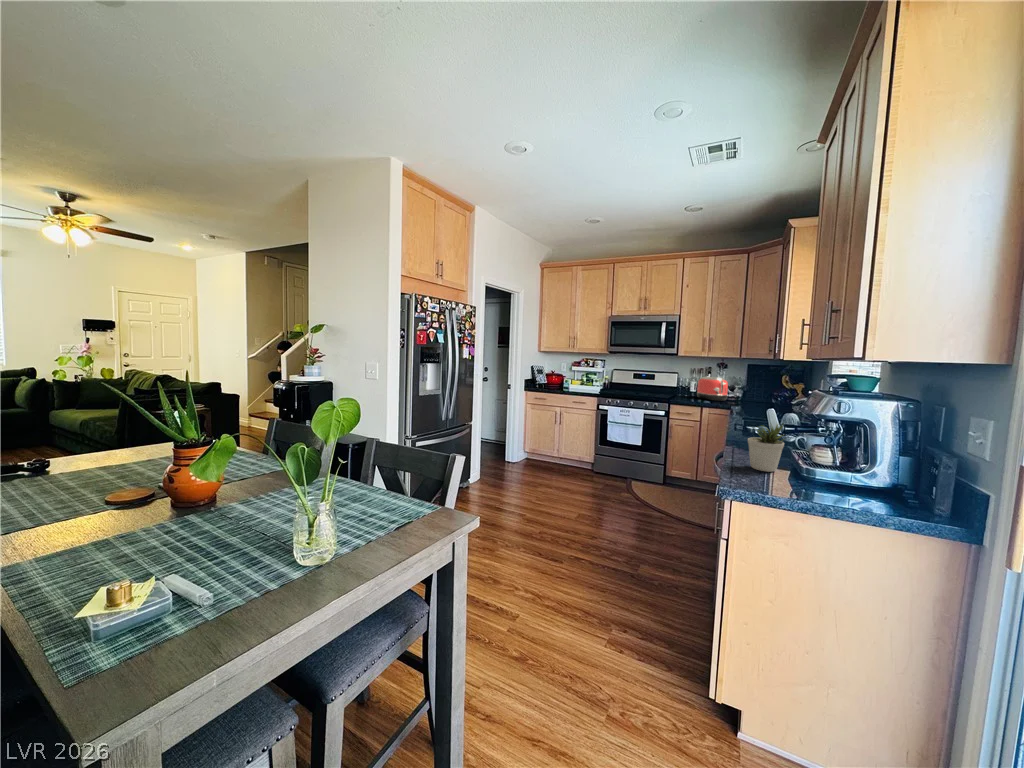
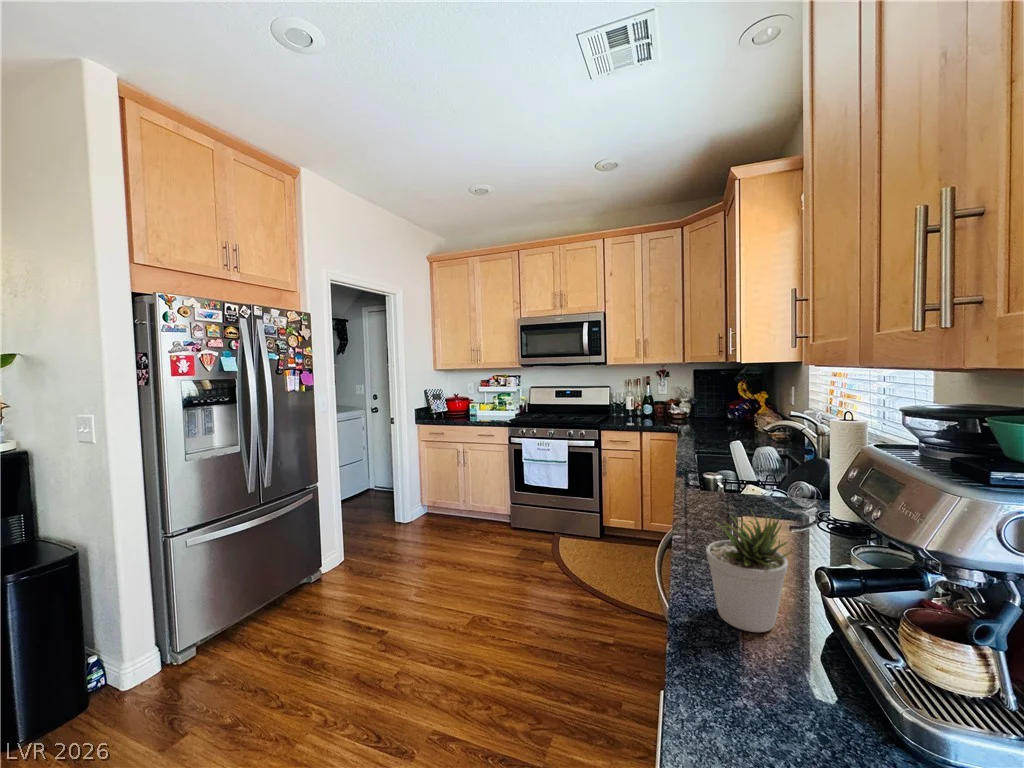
toaster: present [697,377,728,401] -> none [635,389,673,421]

